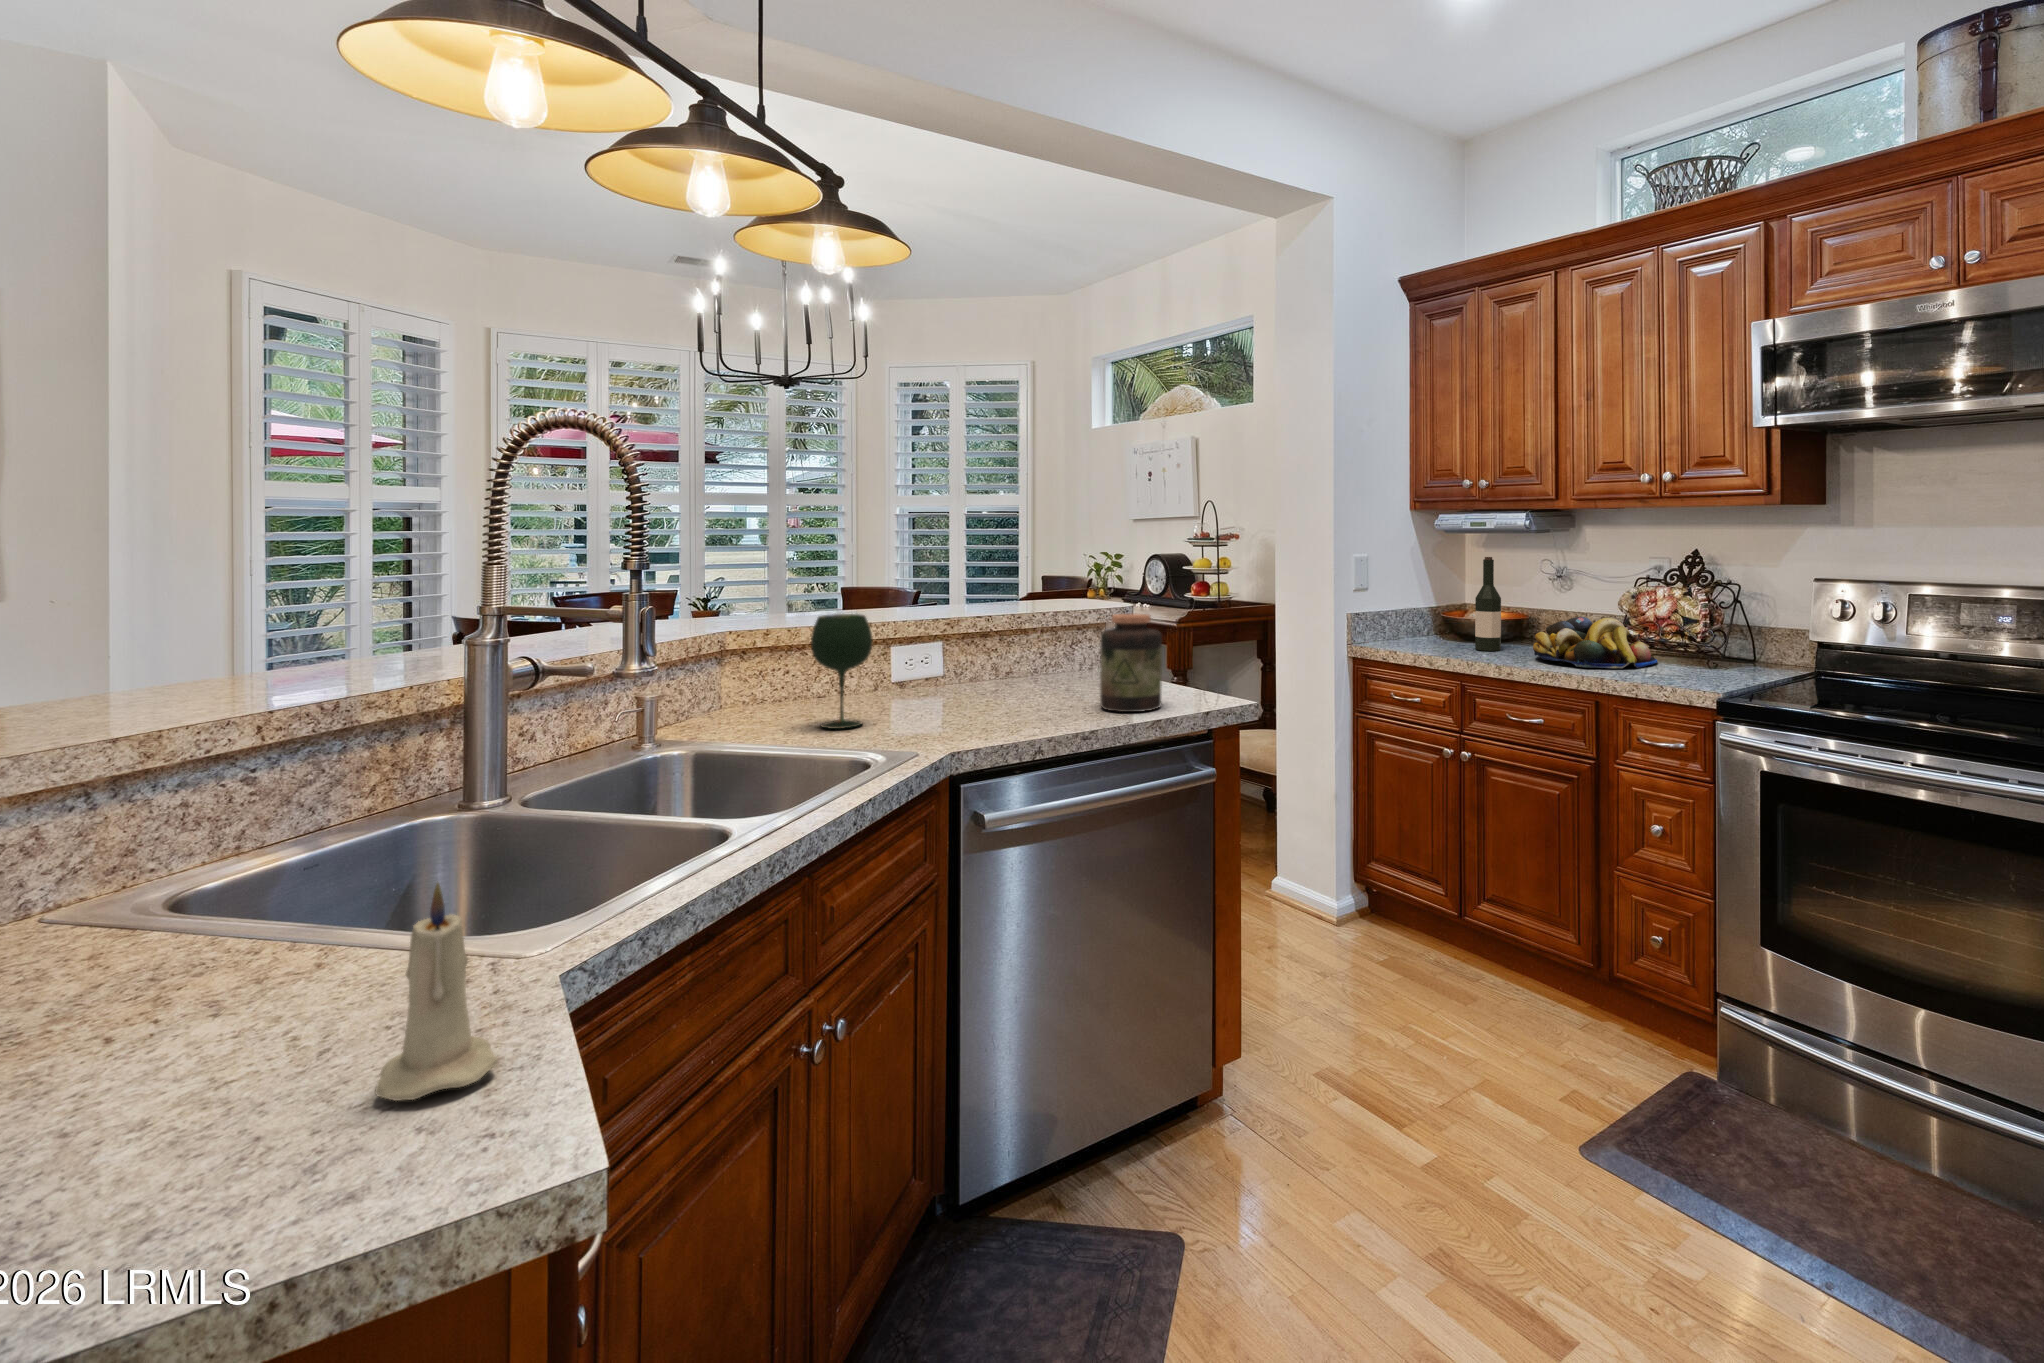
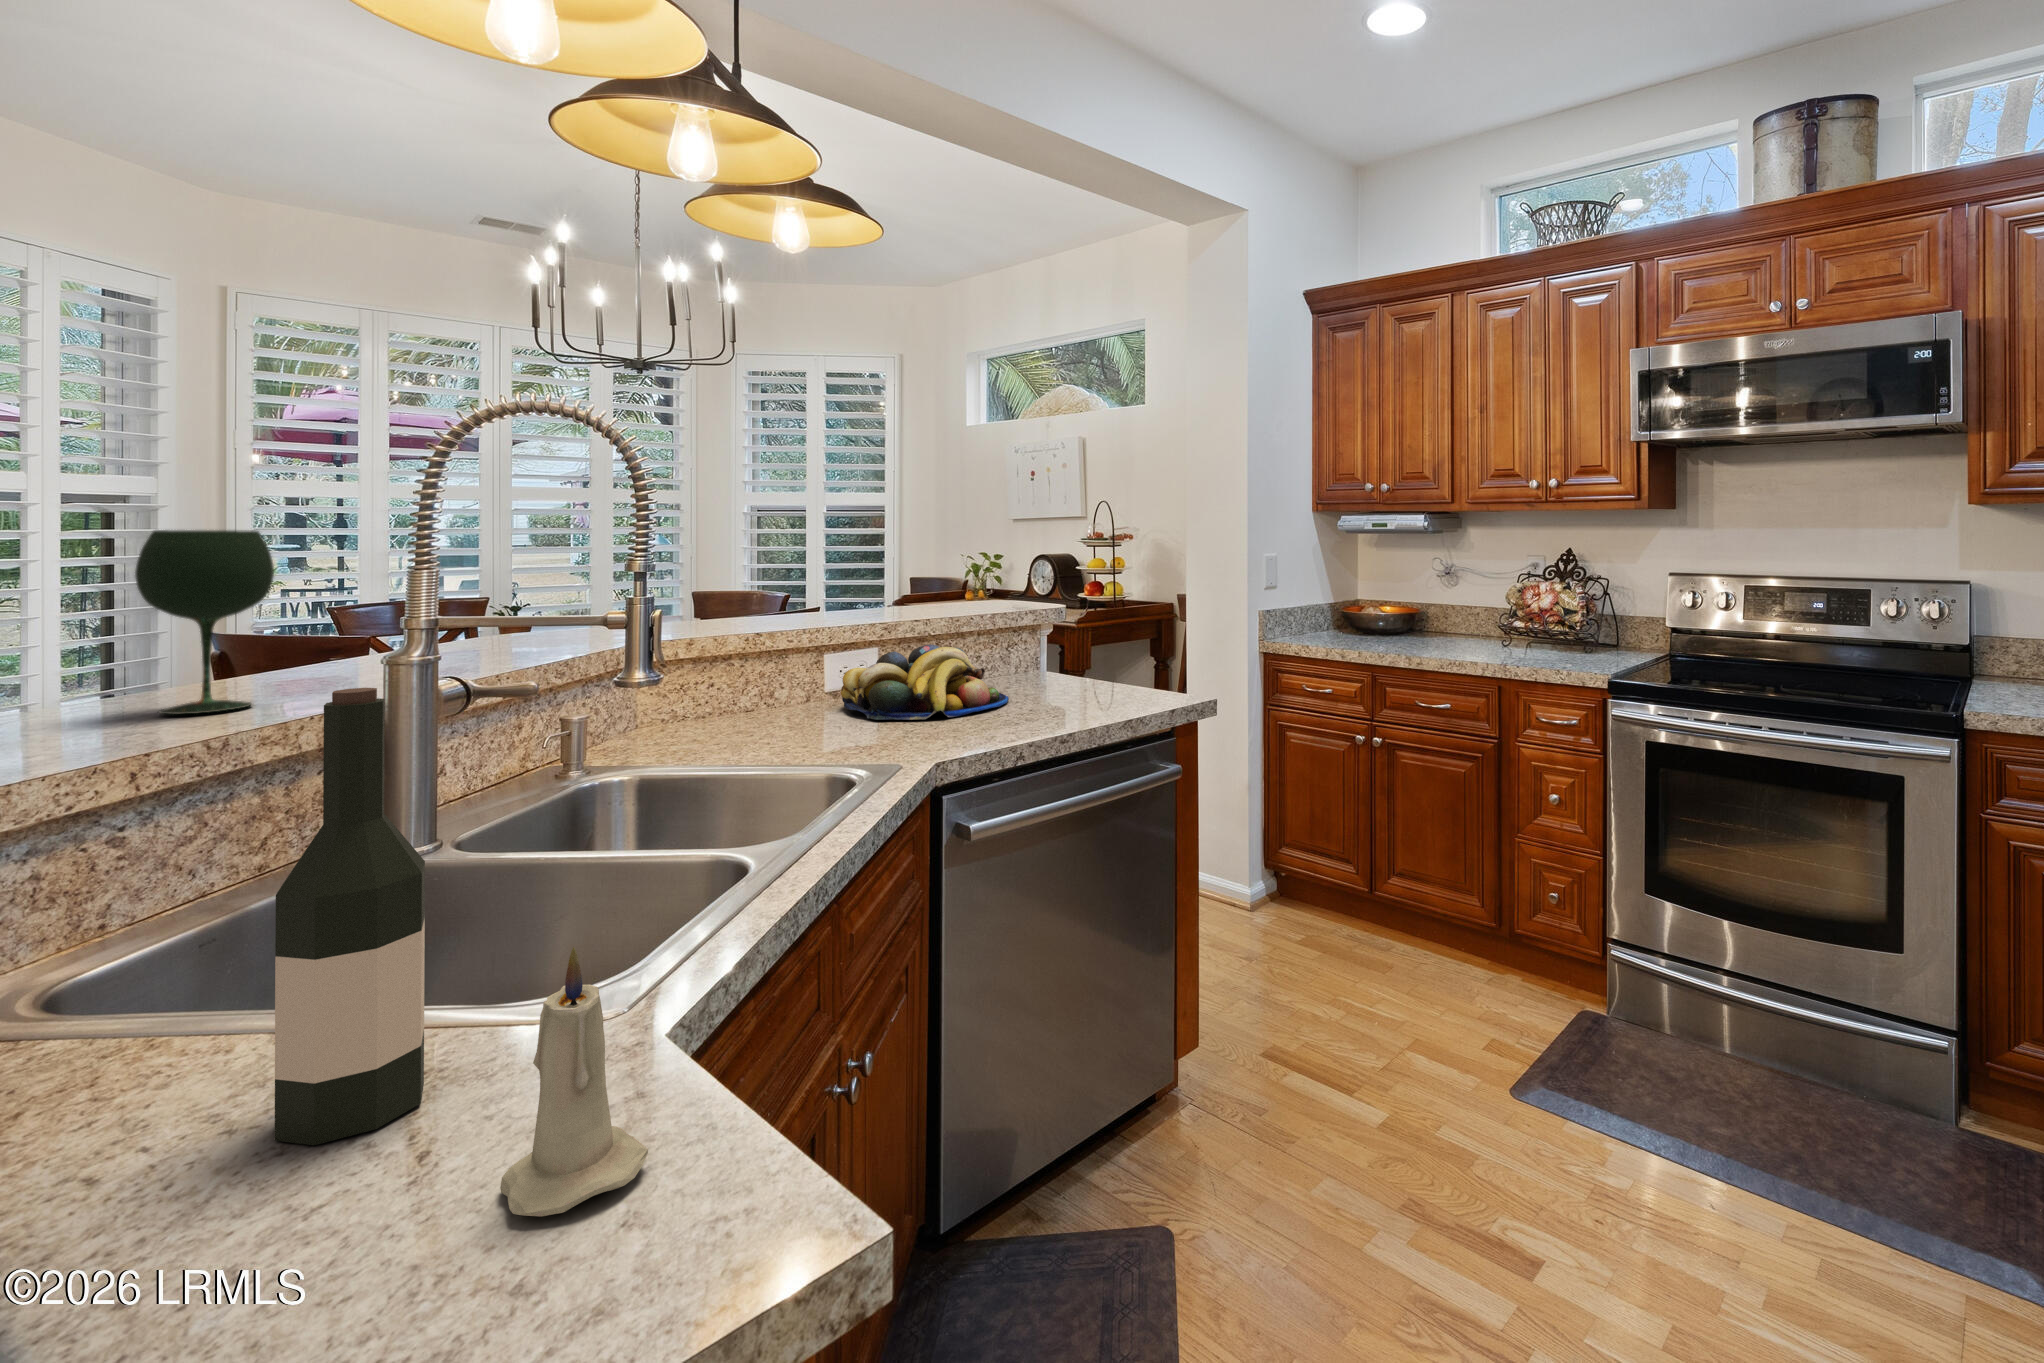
wine bottle: present [1475,557,1501,651] -> present [274,688,425,1145]
jar: present [1100,613,1162,712] -> none [1064,615,1126,714]
wine glass: present [811,614,873,729] -> present [135,530,274,715]
fruit bowl: present [1533,617,1658,668] -> present [841,644,1009,720]

